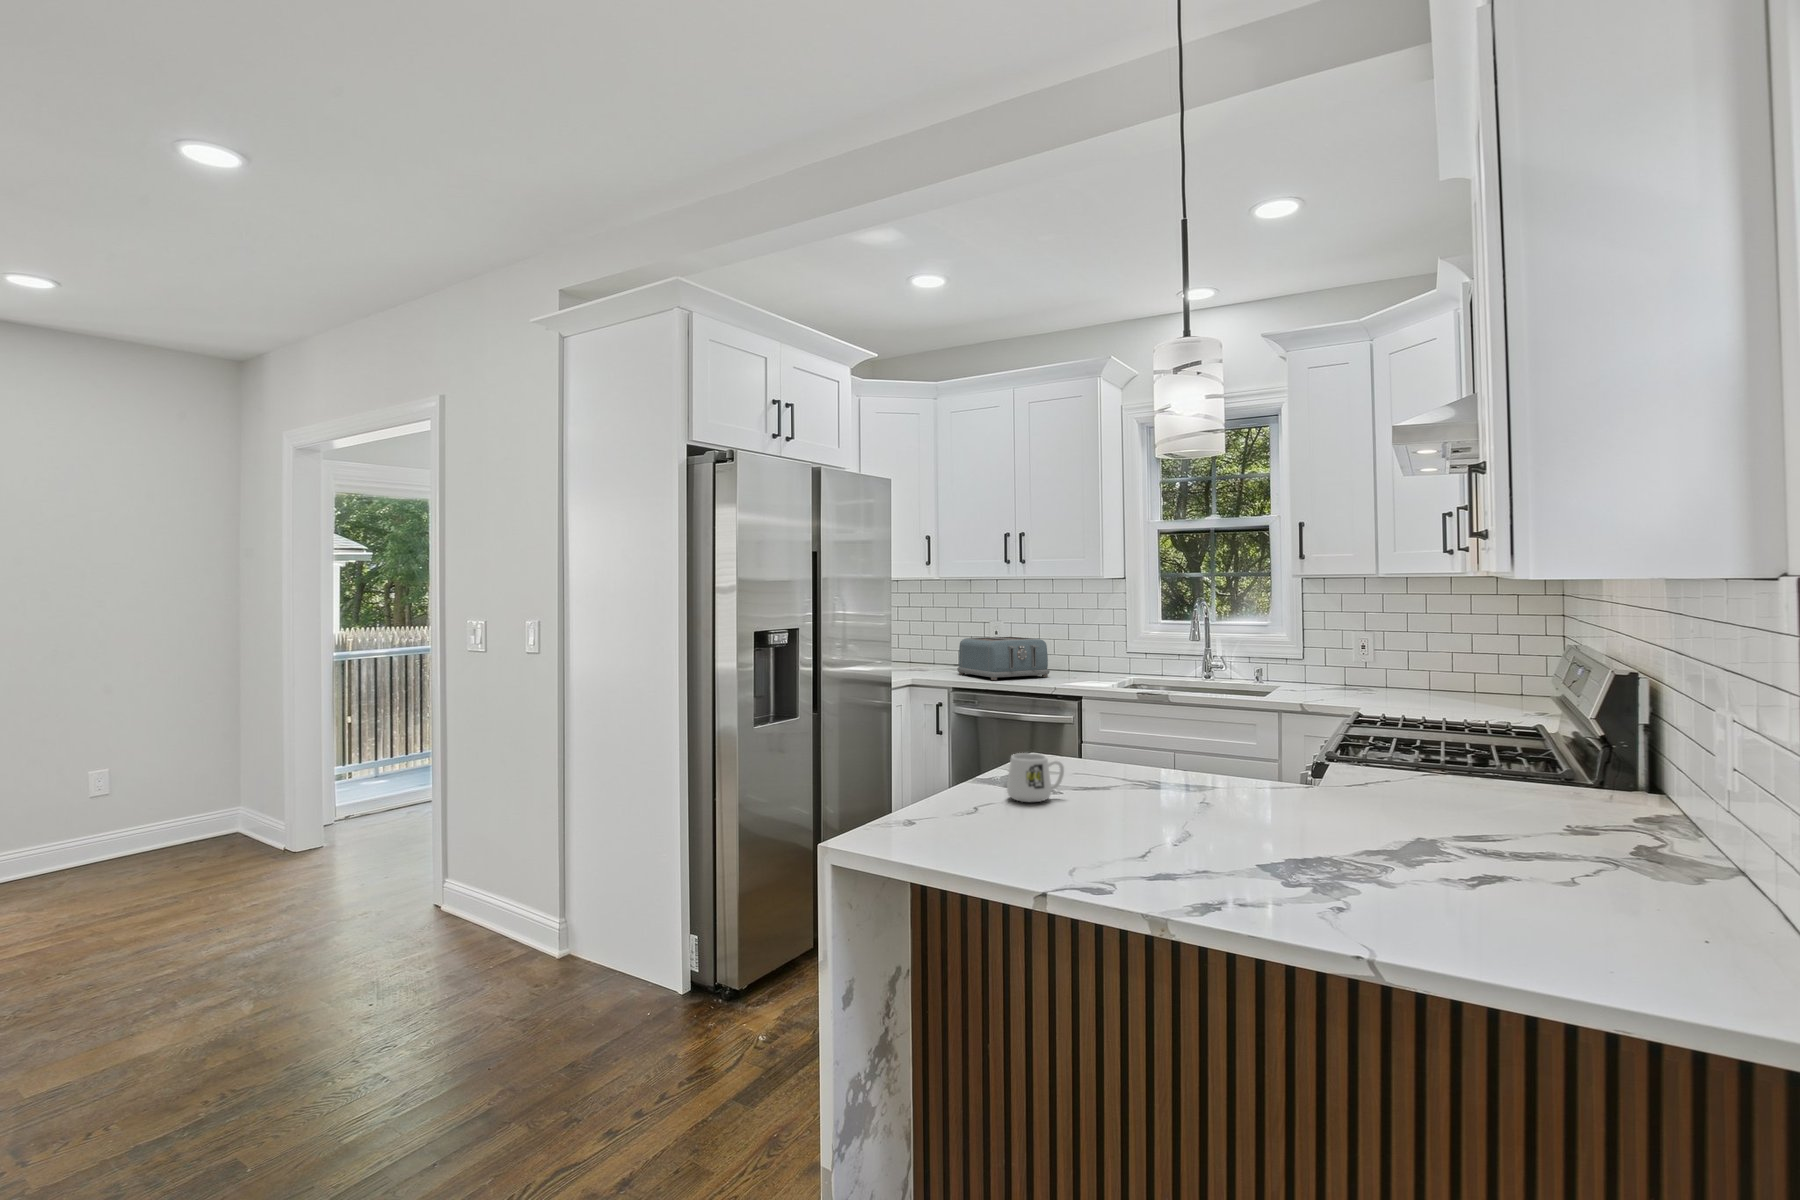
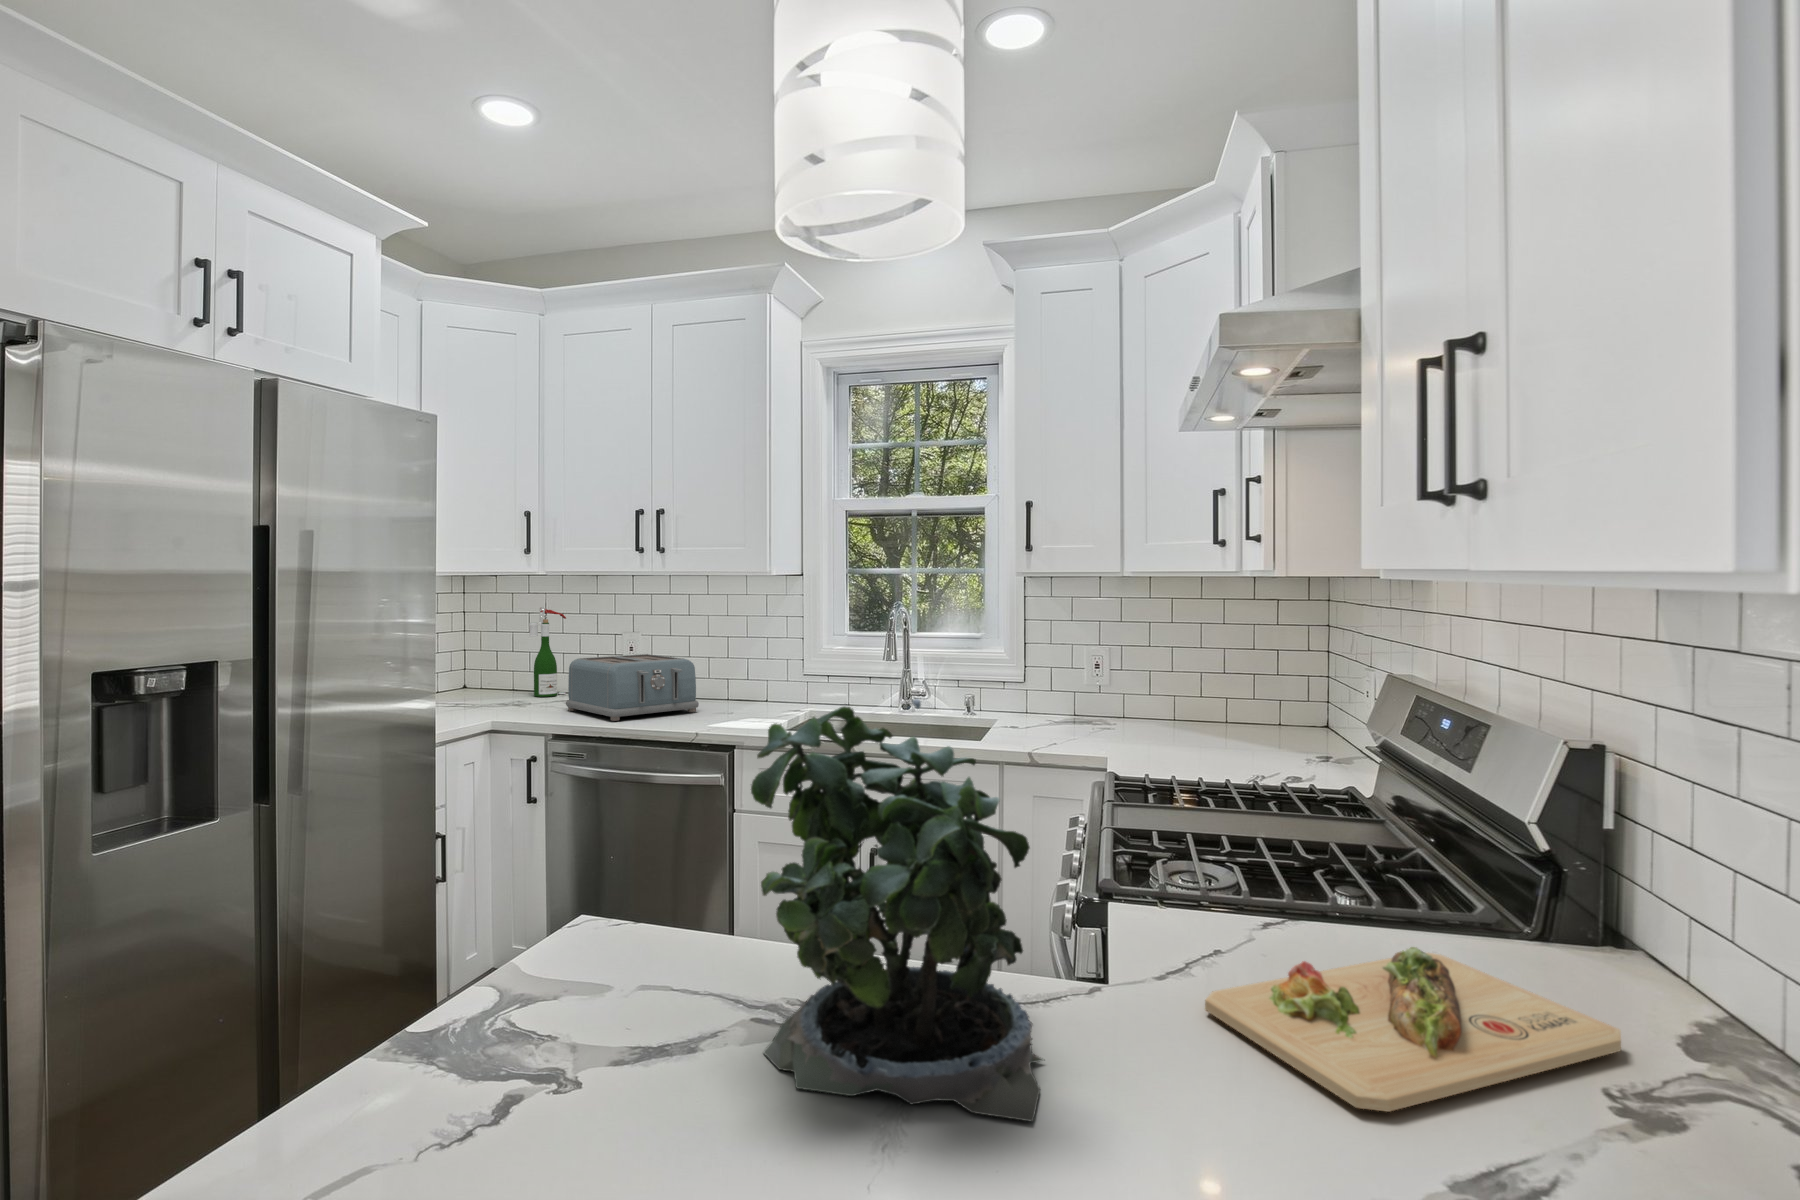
wine bottle: none [927,604,951,667] -> present [529,607,566,697]
potted plant: none [1125,626,1279,819] -> present [751,699,1043,1121]
mug: present [1007,753,1064,802] -> none [470,989,611,1122]
cutting board: none [1377,772,1635,830] -> present [1205,947,1621,1112]

